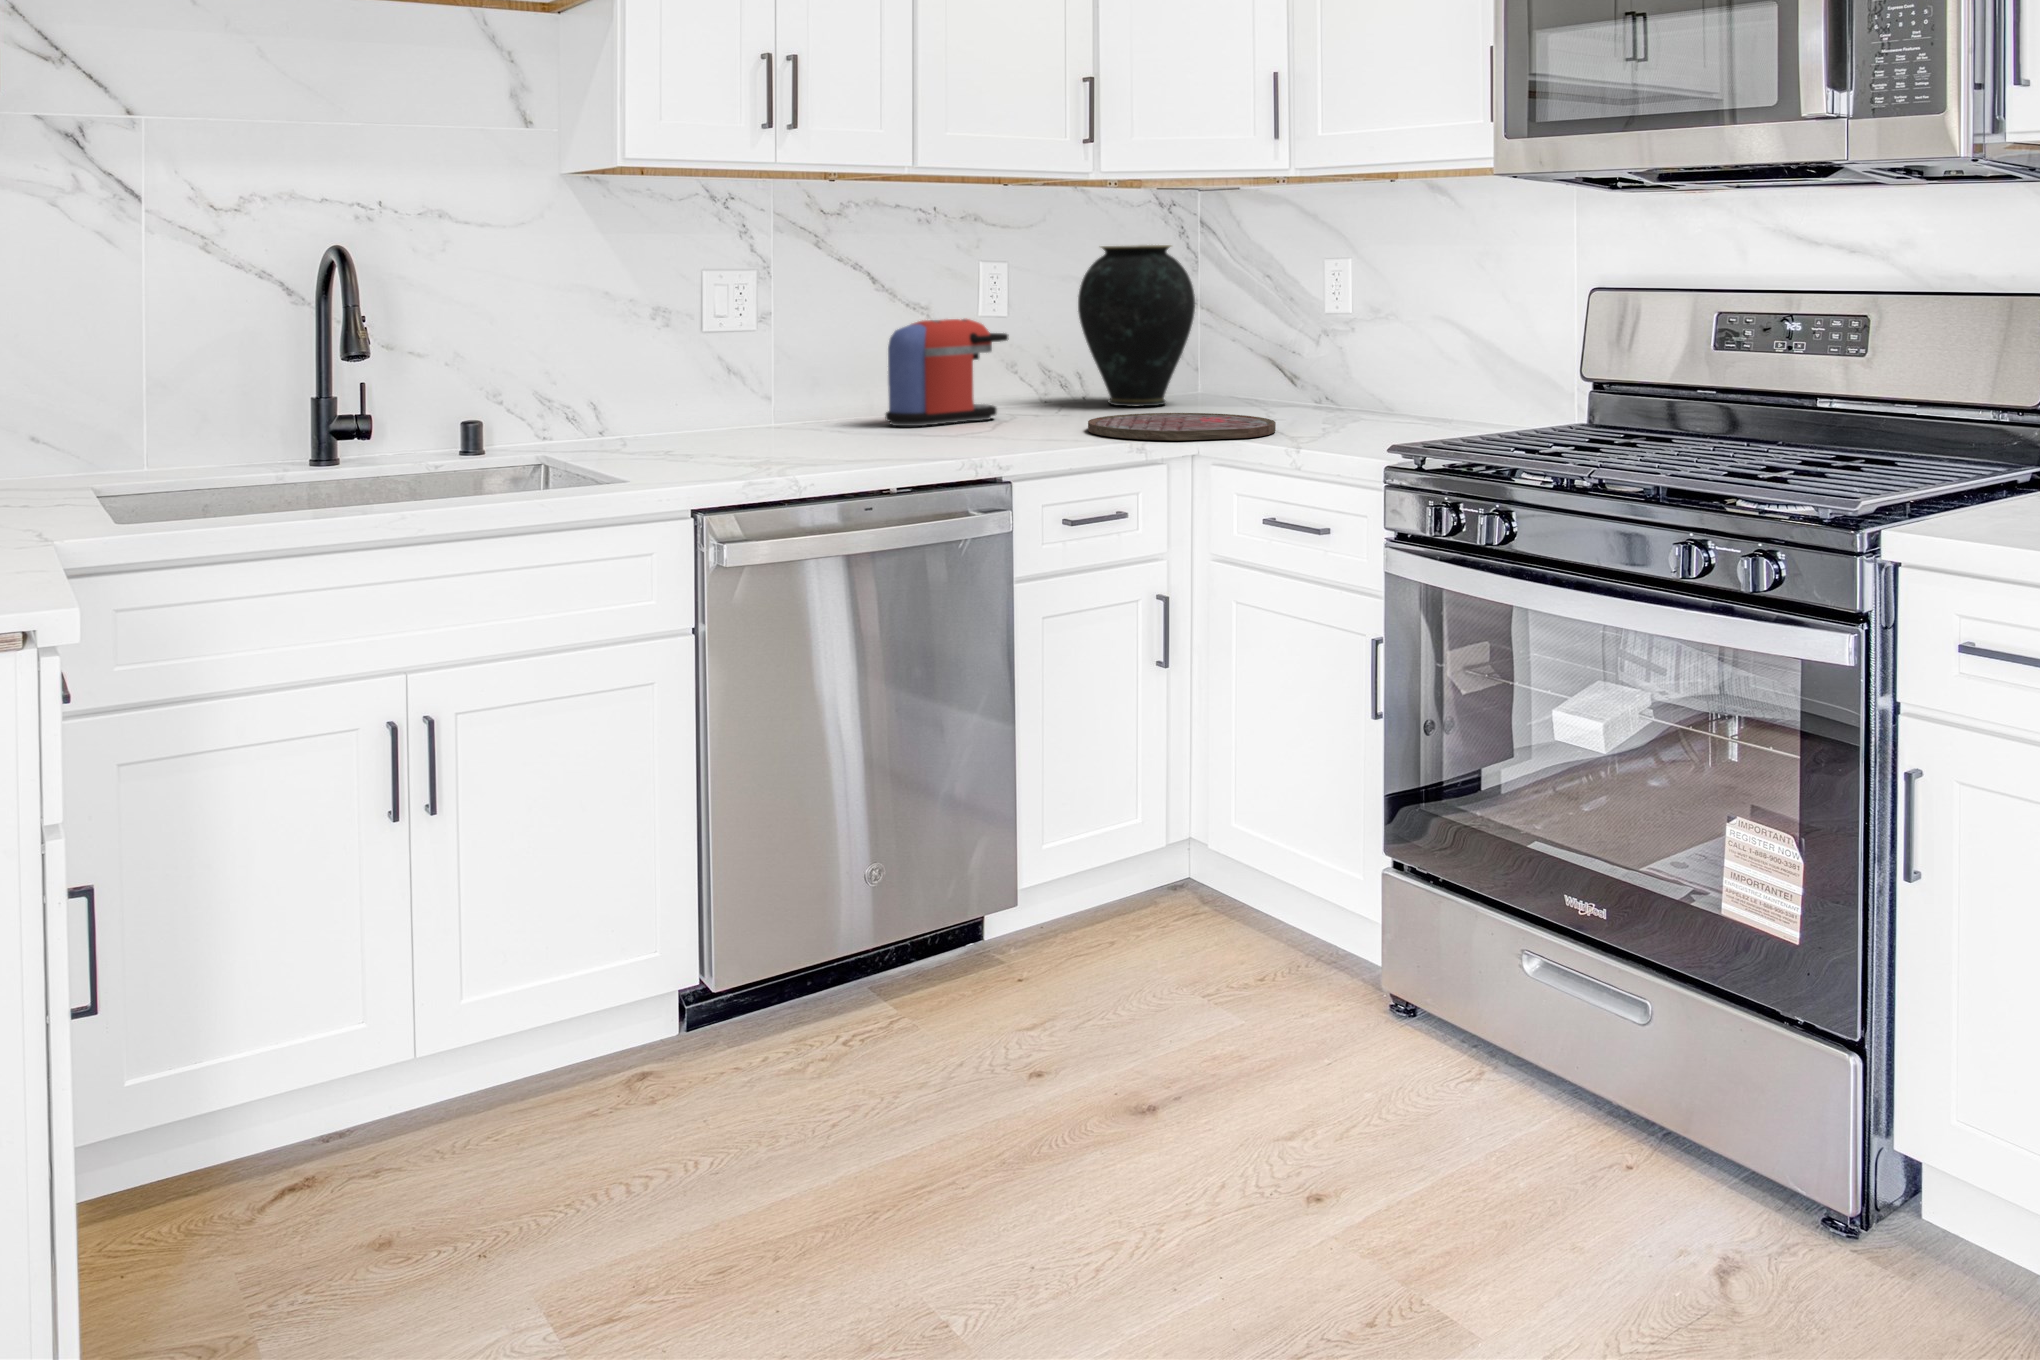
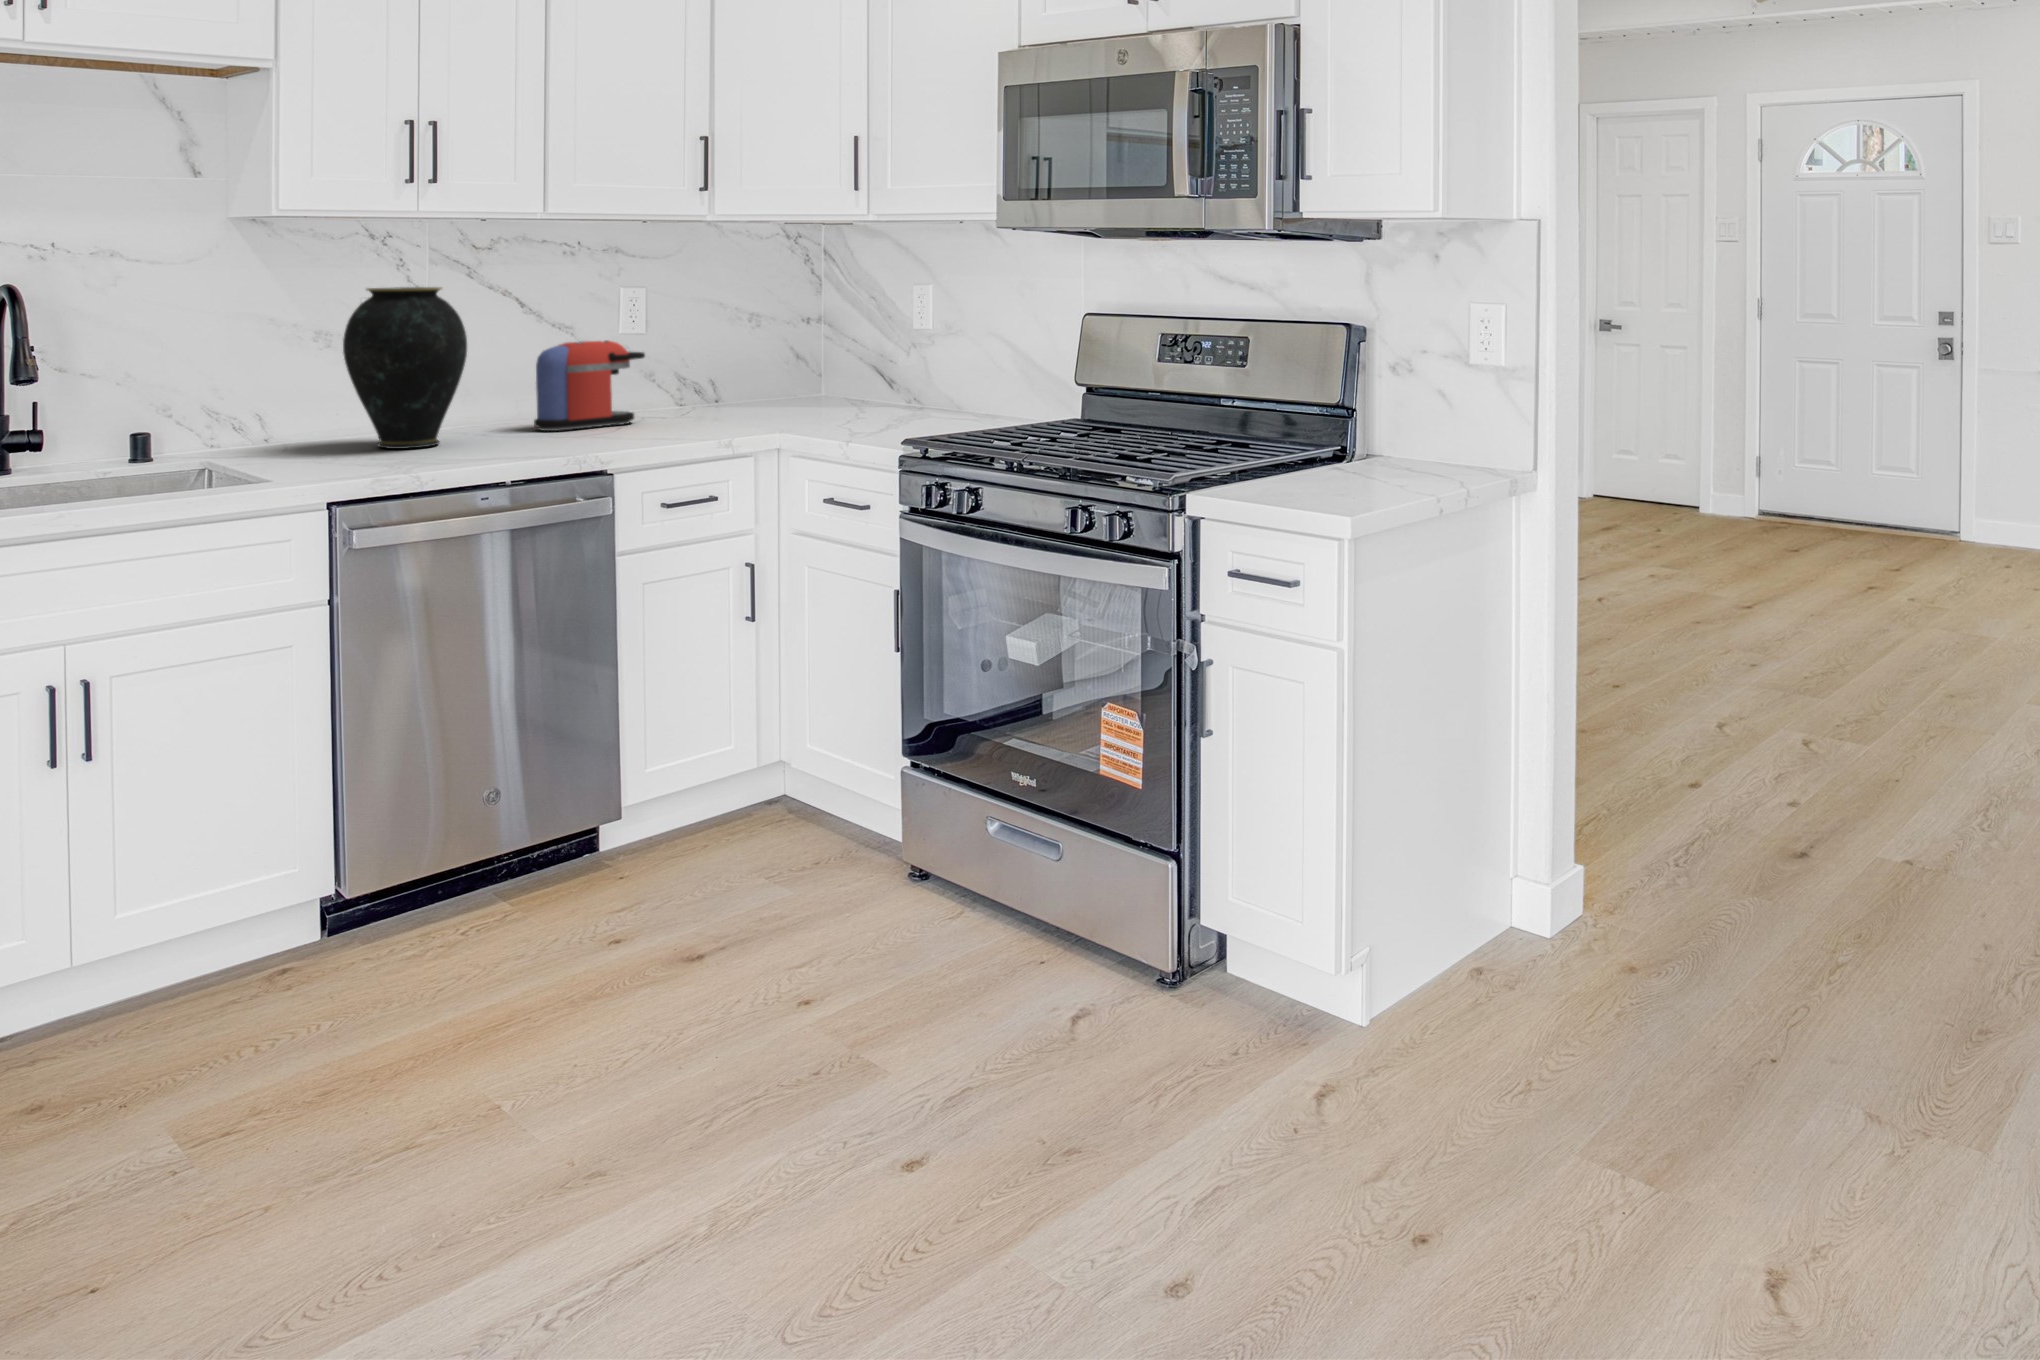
vase: present [1078,245,1195,406] -> present [343,287,467,449]
cutting board: present [1088,413,1276,440] -> none [699,416,848,439]

